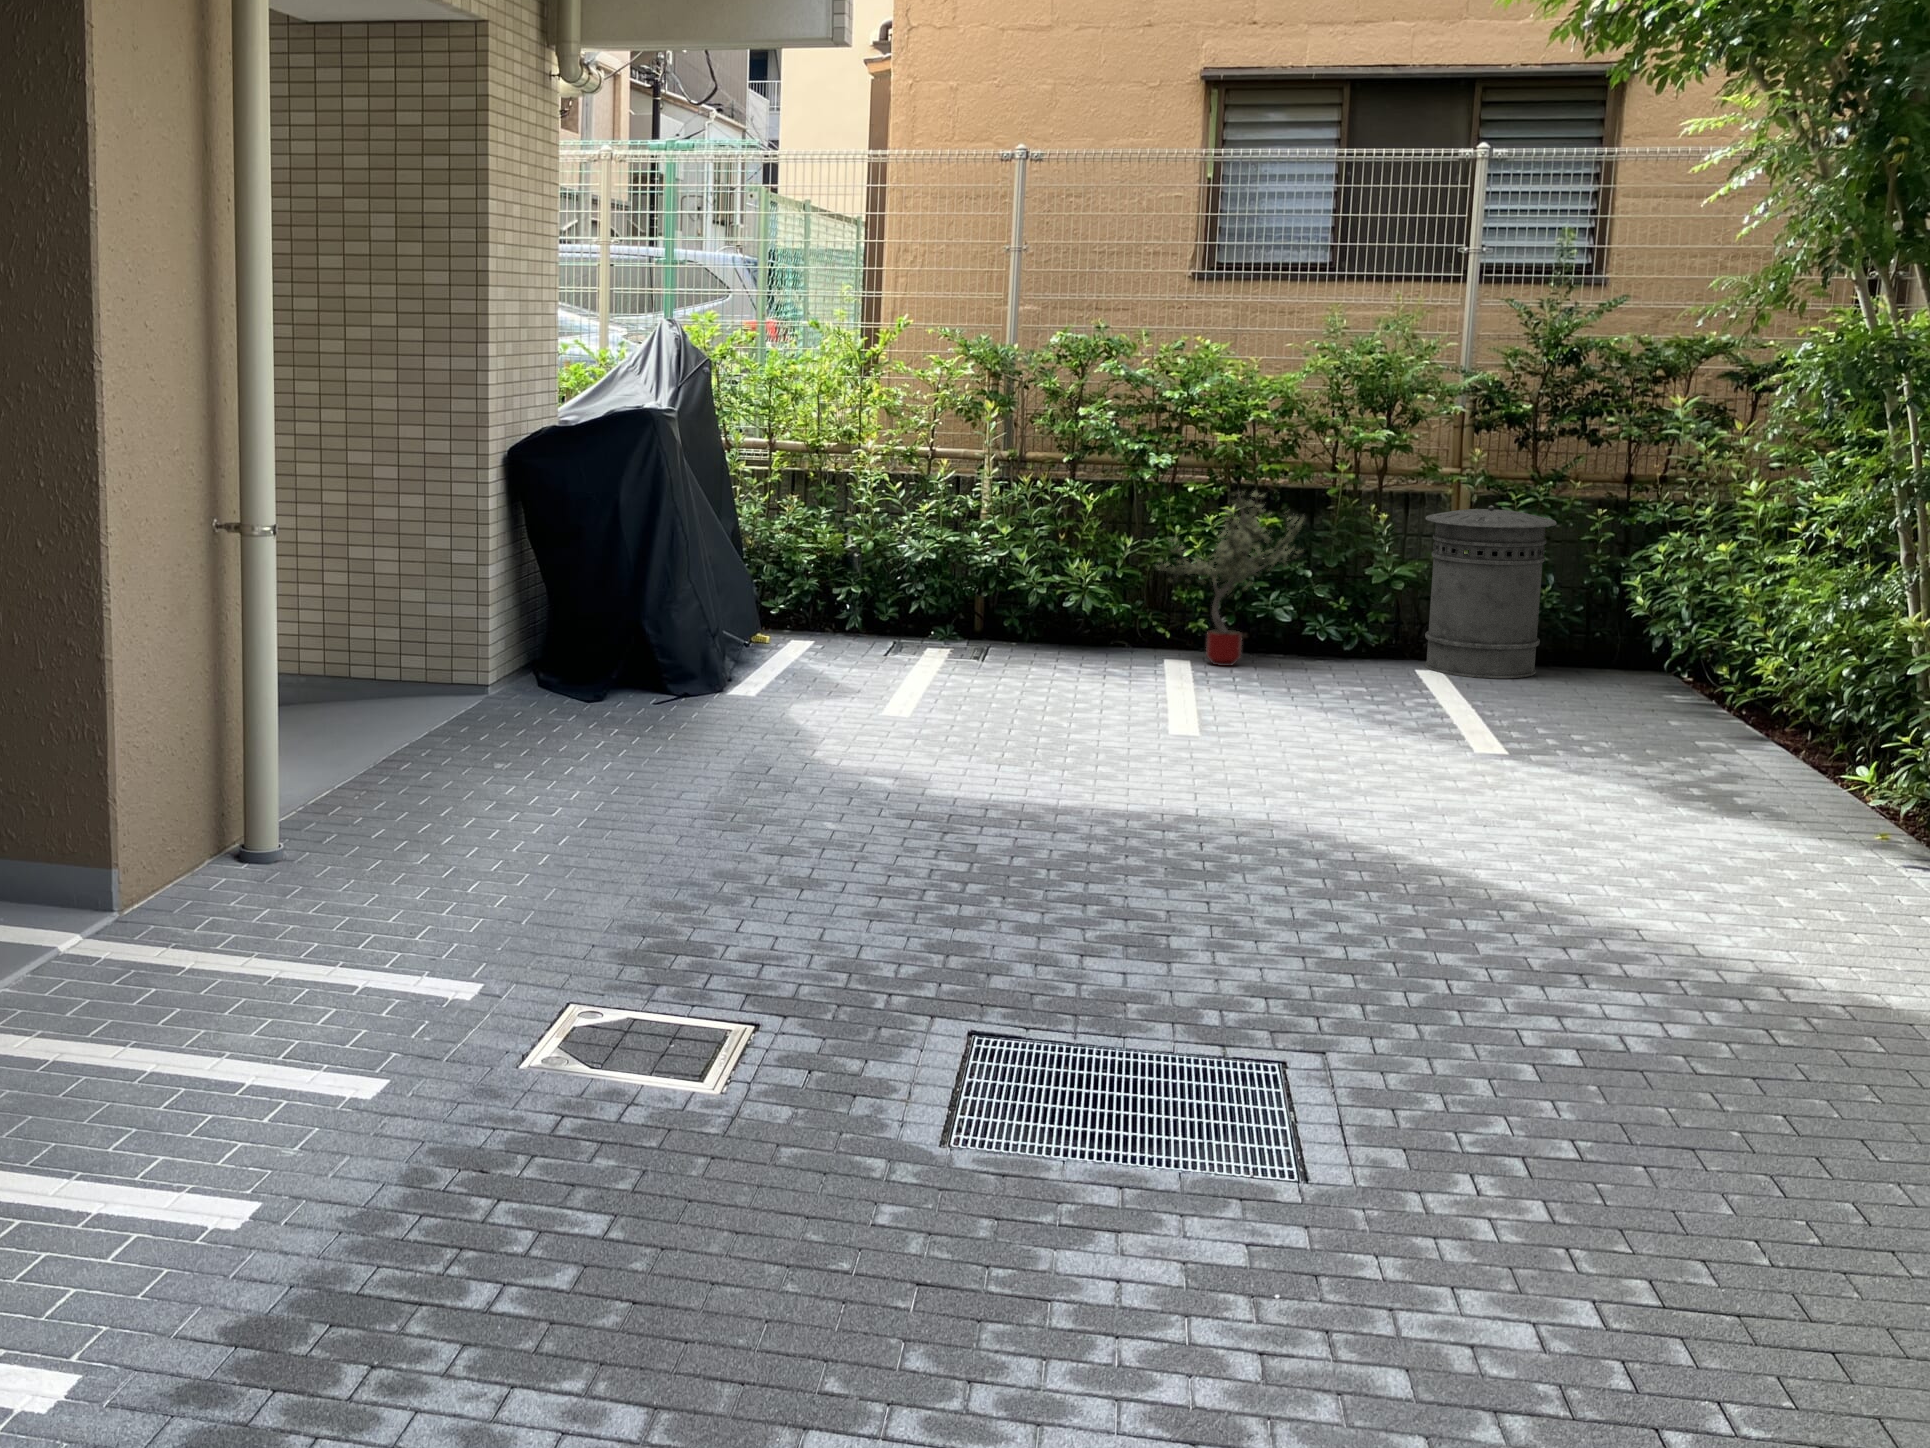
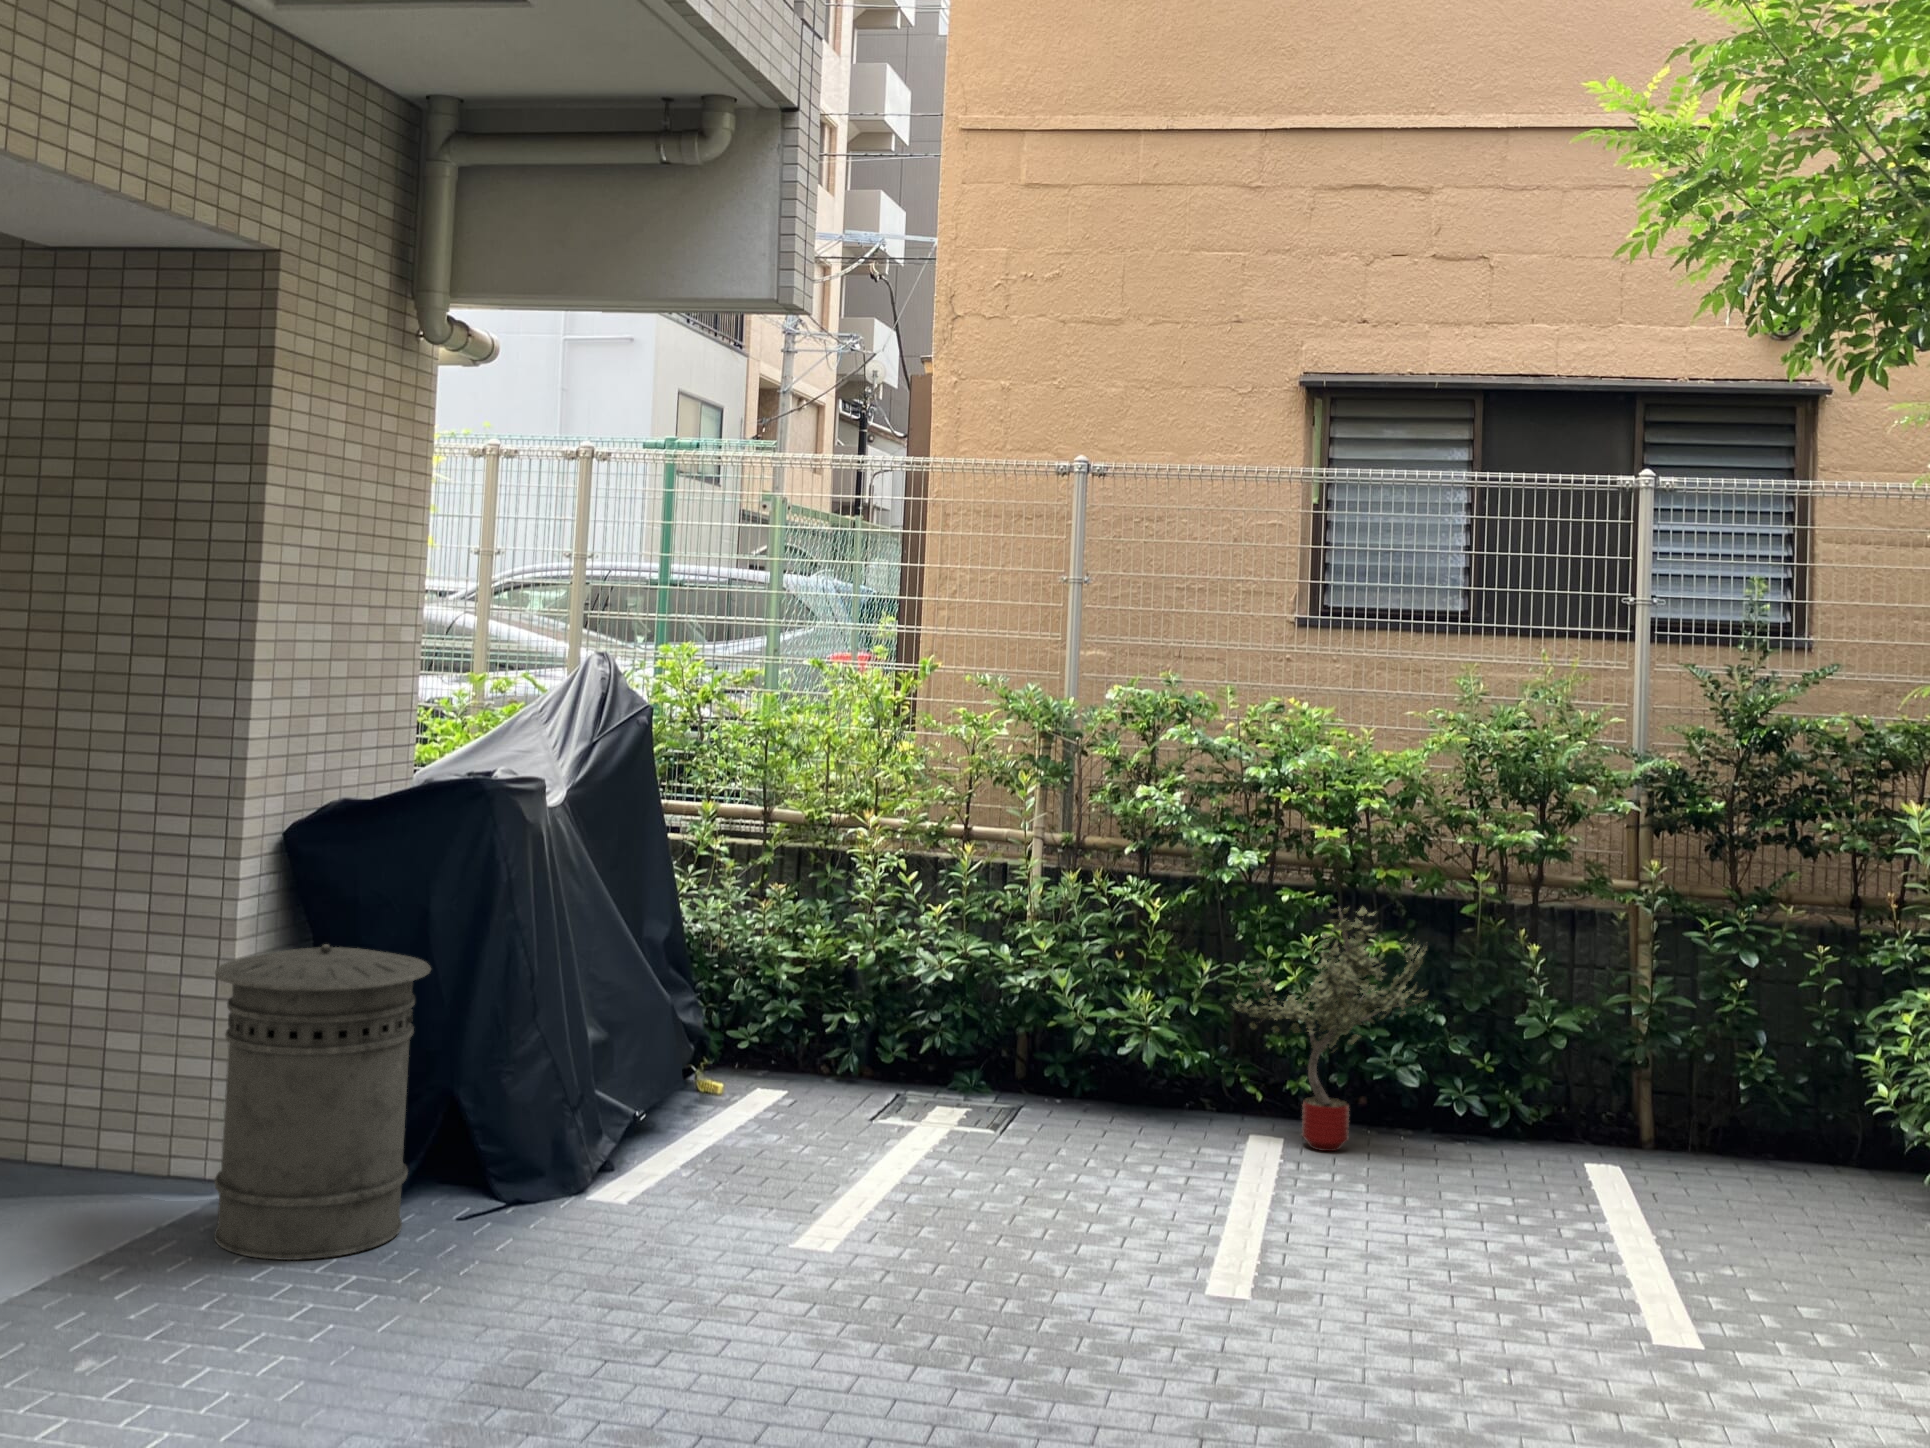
trash can: present [1425,505,1557,678] -> present [214,944,431,1260]

